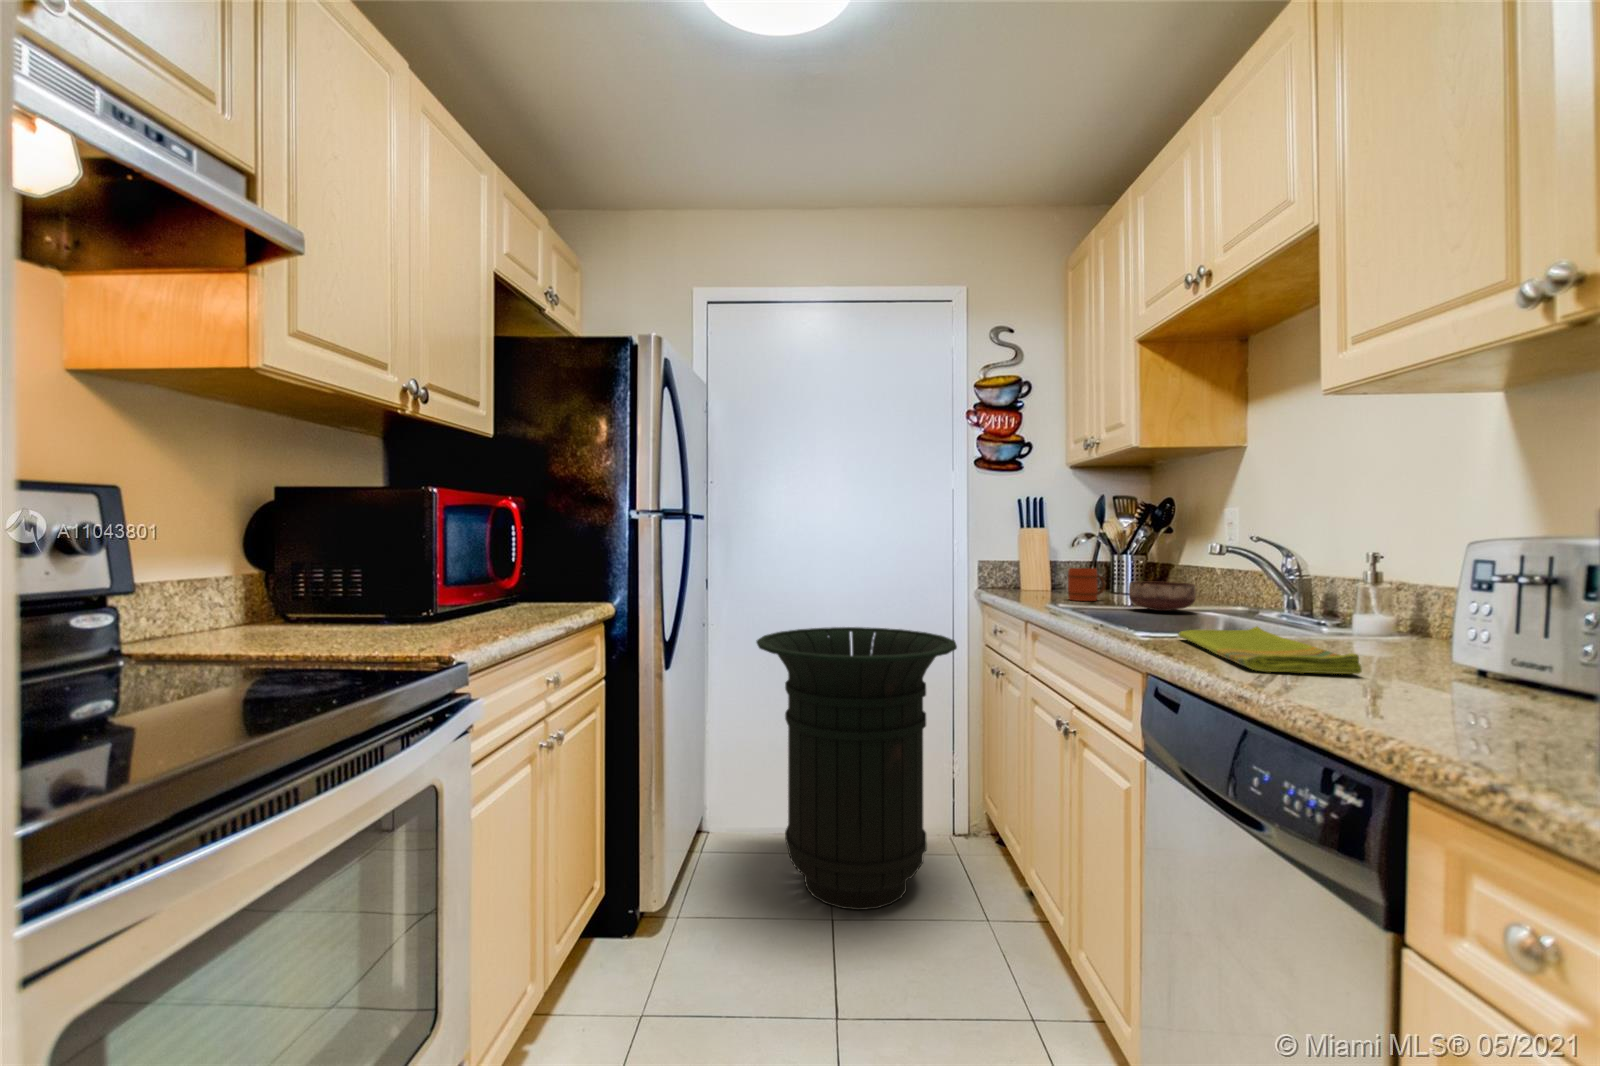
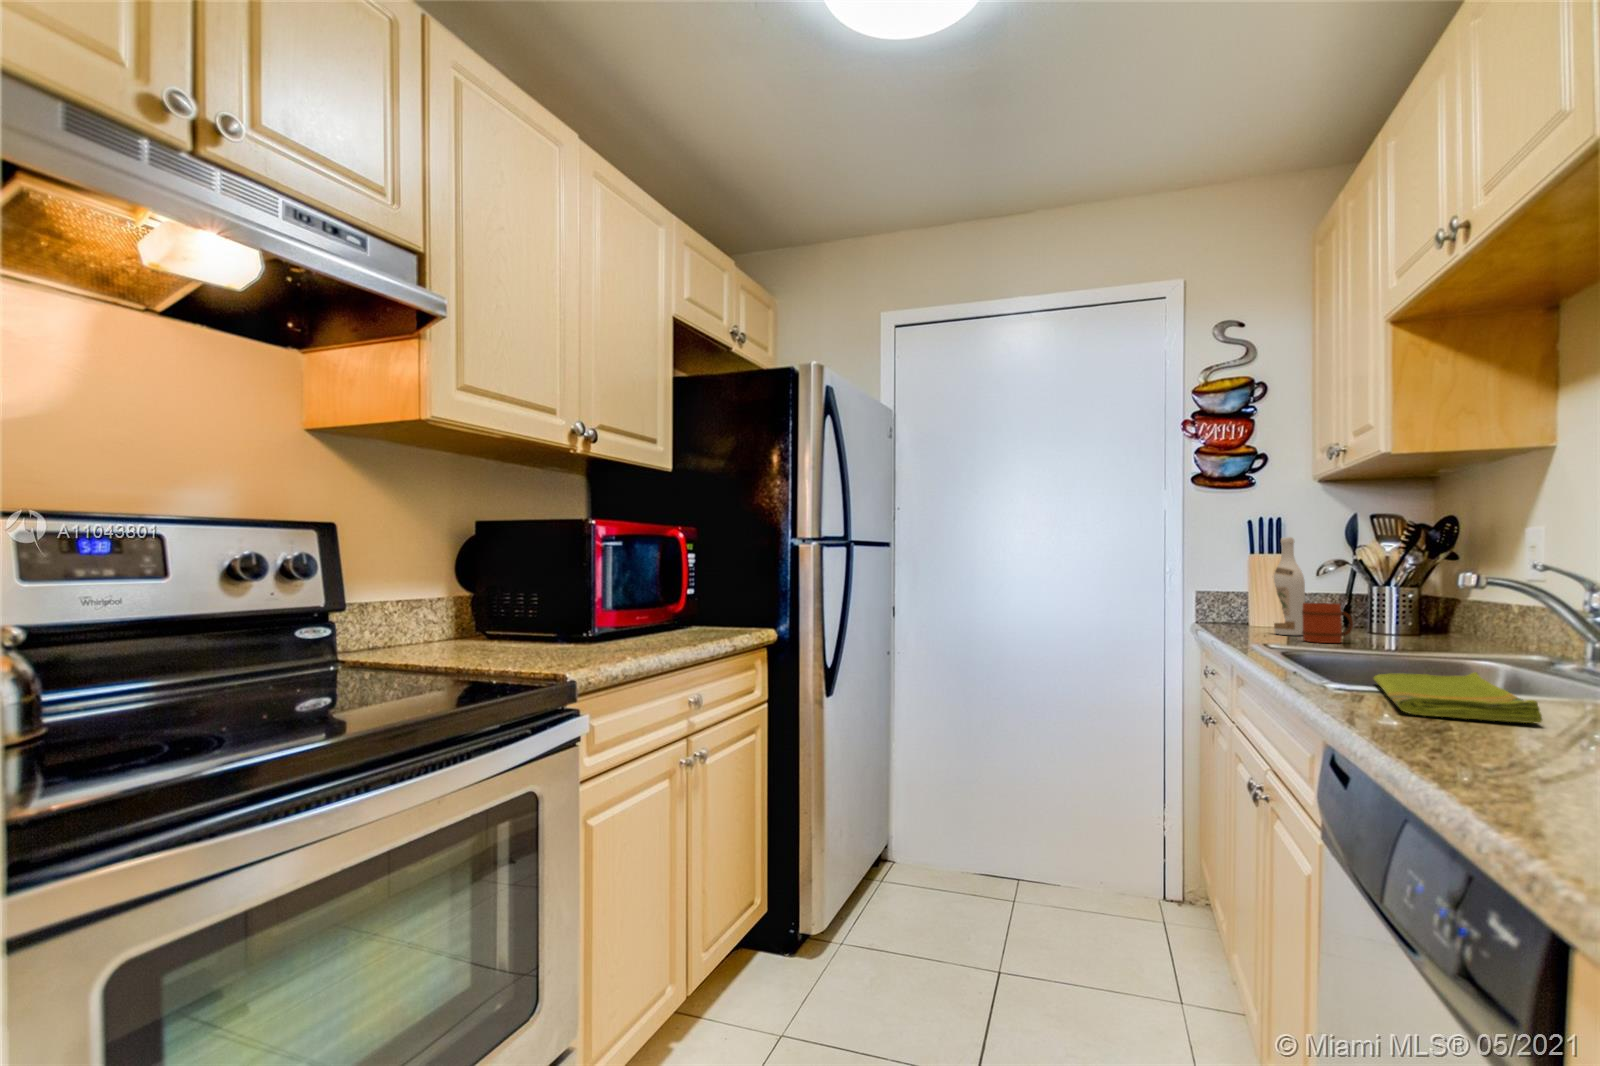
wine bottle: none [1038,514,1063,595] -> present [1274,537,1305,635]
bowl: present [1129,581,1196,611] -> none [1366,620,1457,656]
trash can: present [757,627,957,910] -> none [927,664,1154,975]

